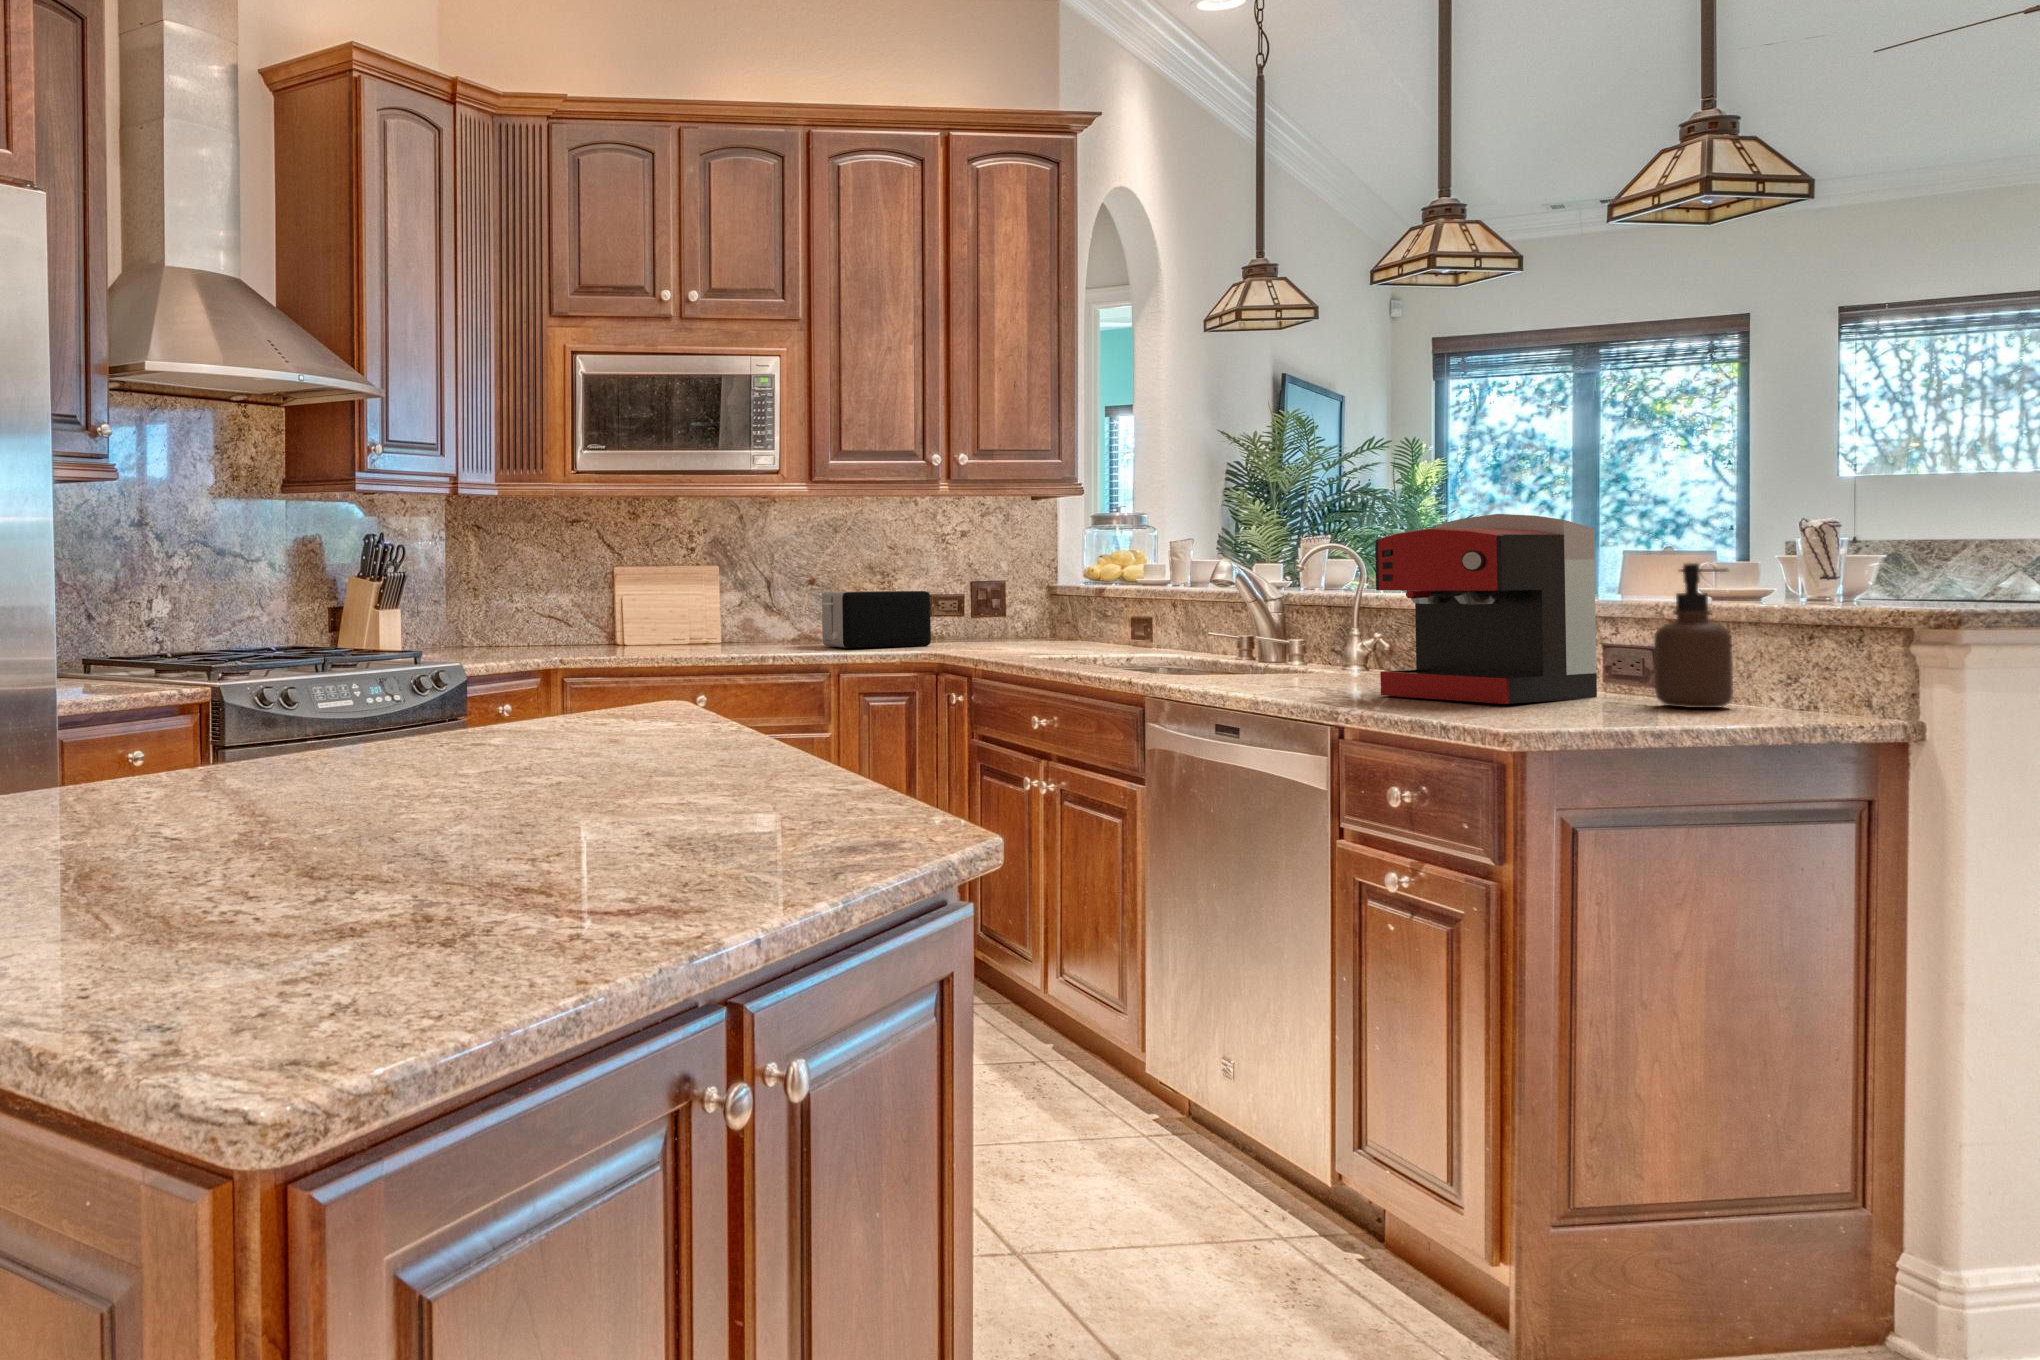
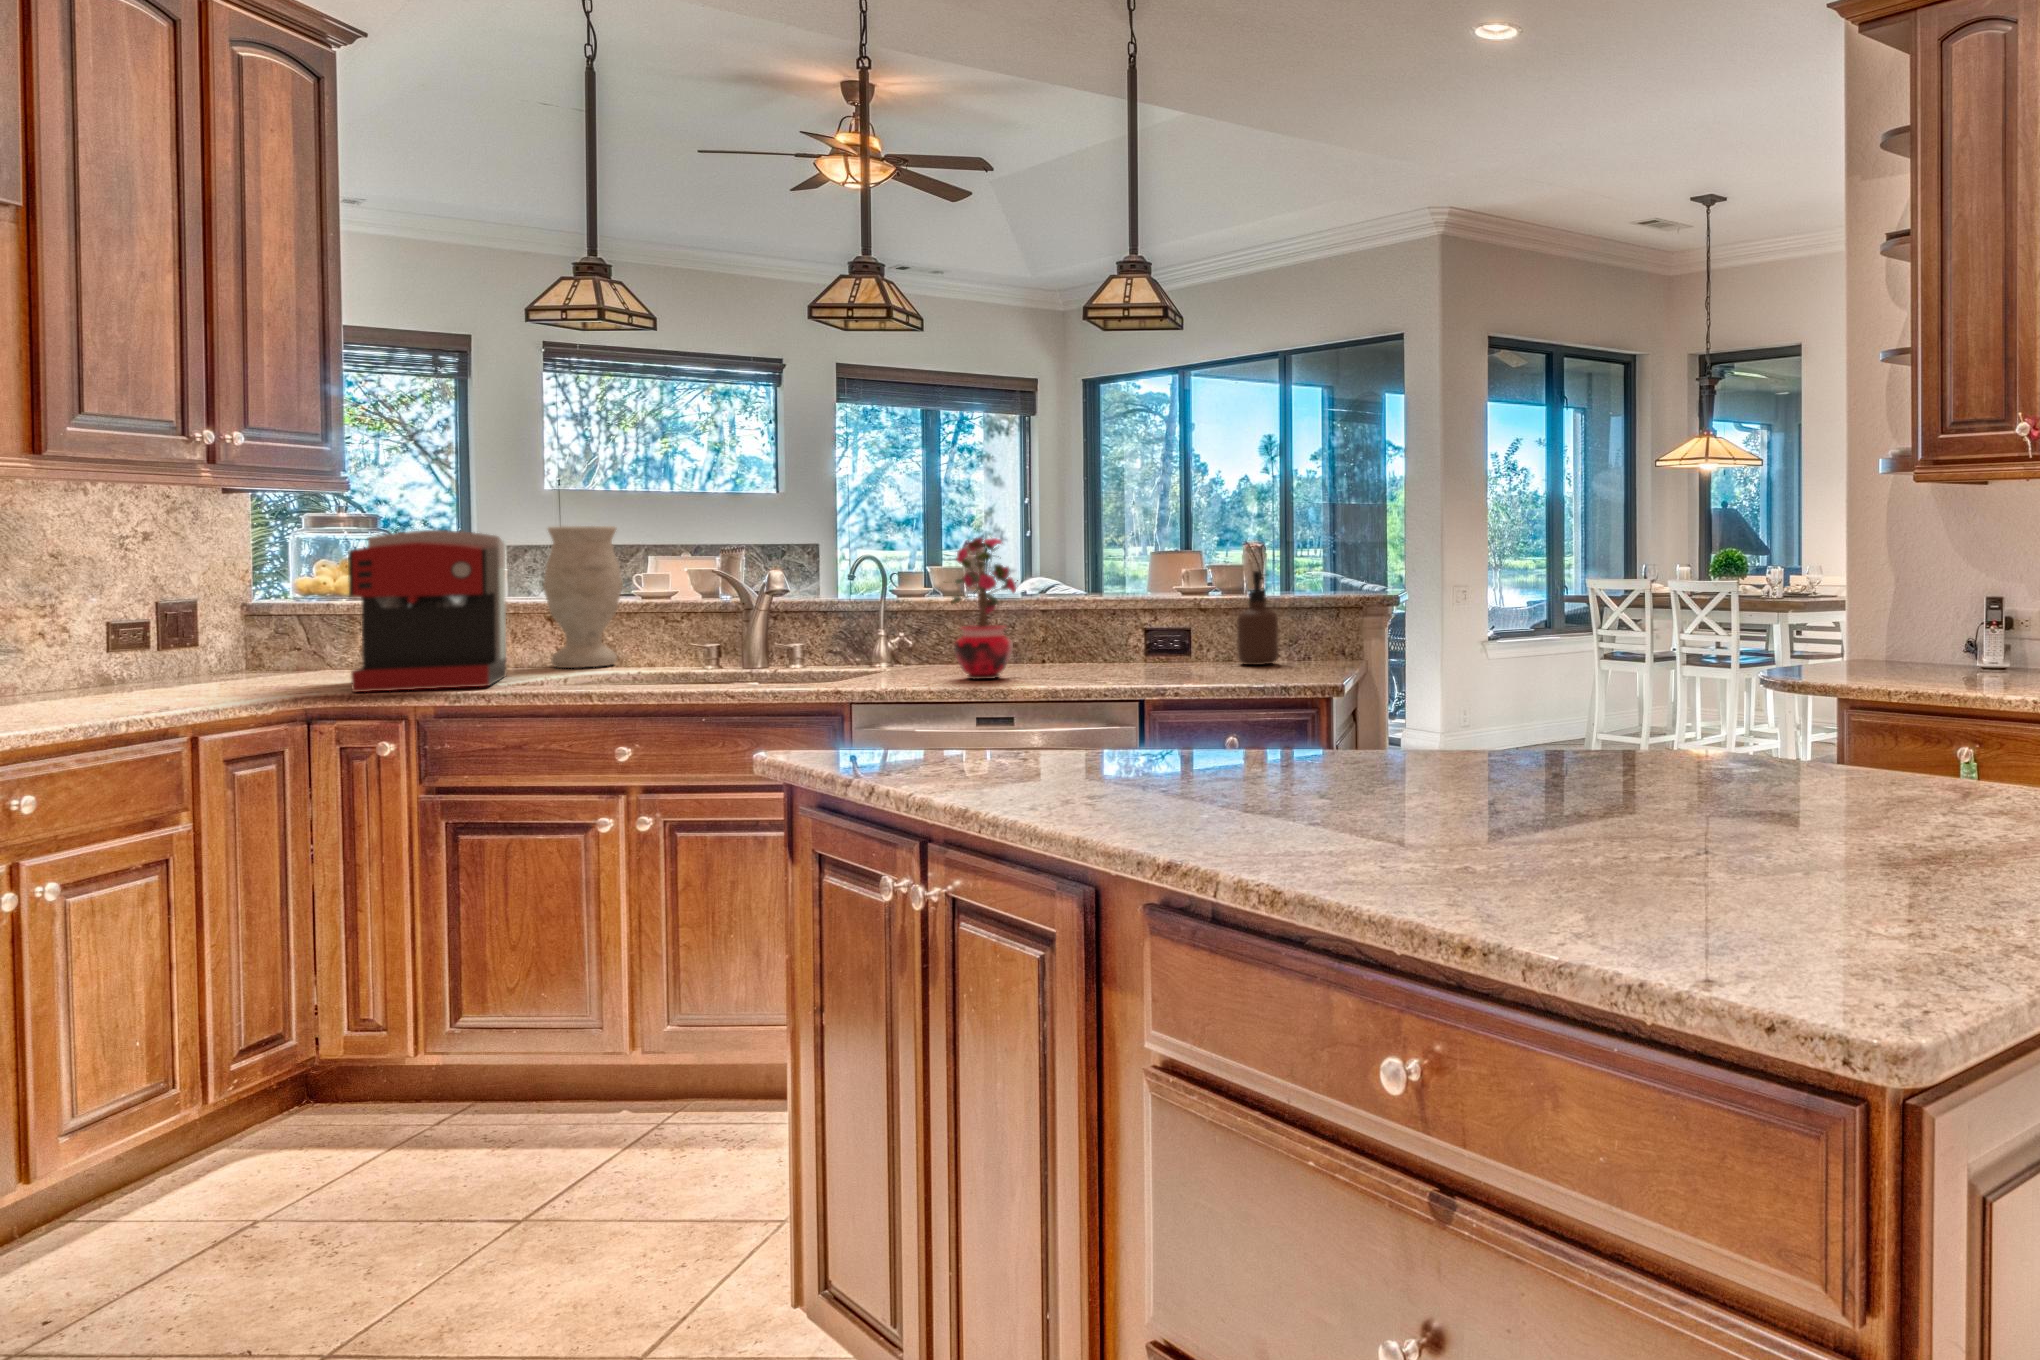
coffee maker: present [1375,514,1597,704] -> present [348,530,507,692]
potted plant: none [1247,518,1351,683] -> present [952,538,1018,679]
vase: none [1138,522,1204,647] -> present [543,526,623,668]
toaster: present [822,591,931,648] -> none [78,616,265,712]

